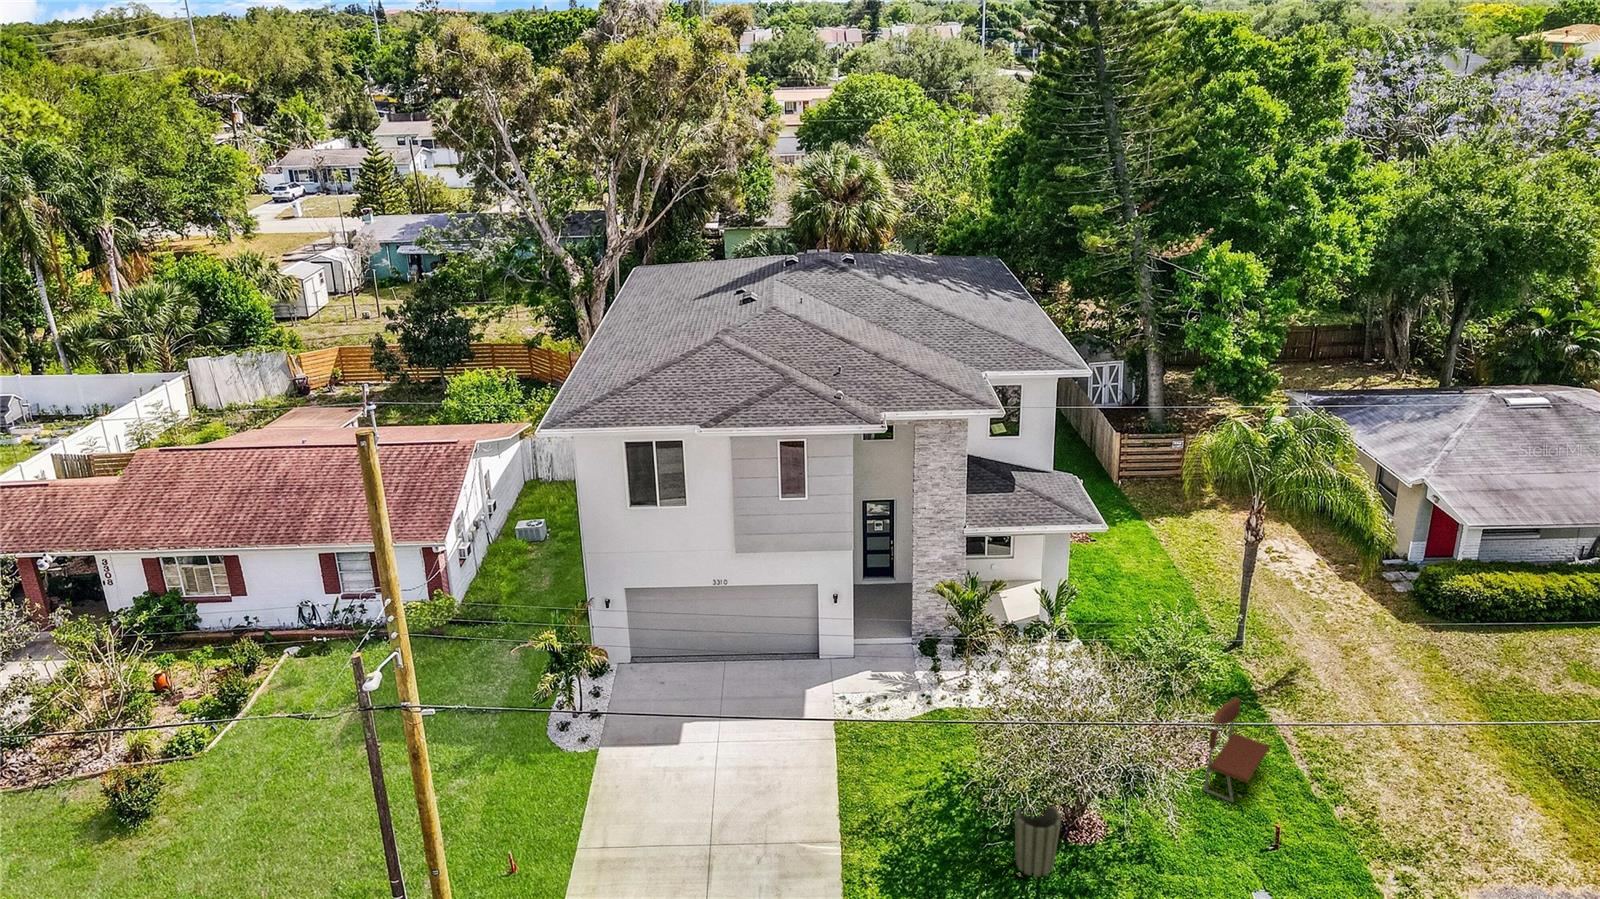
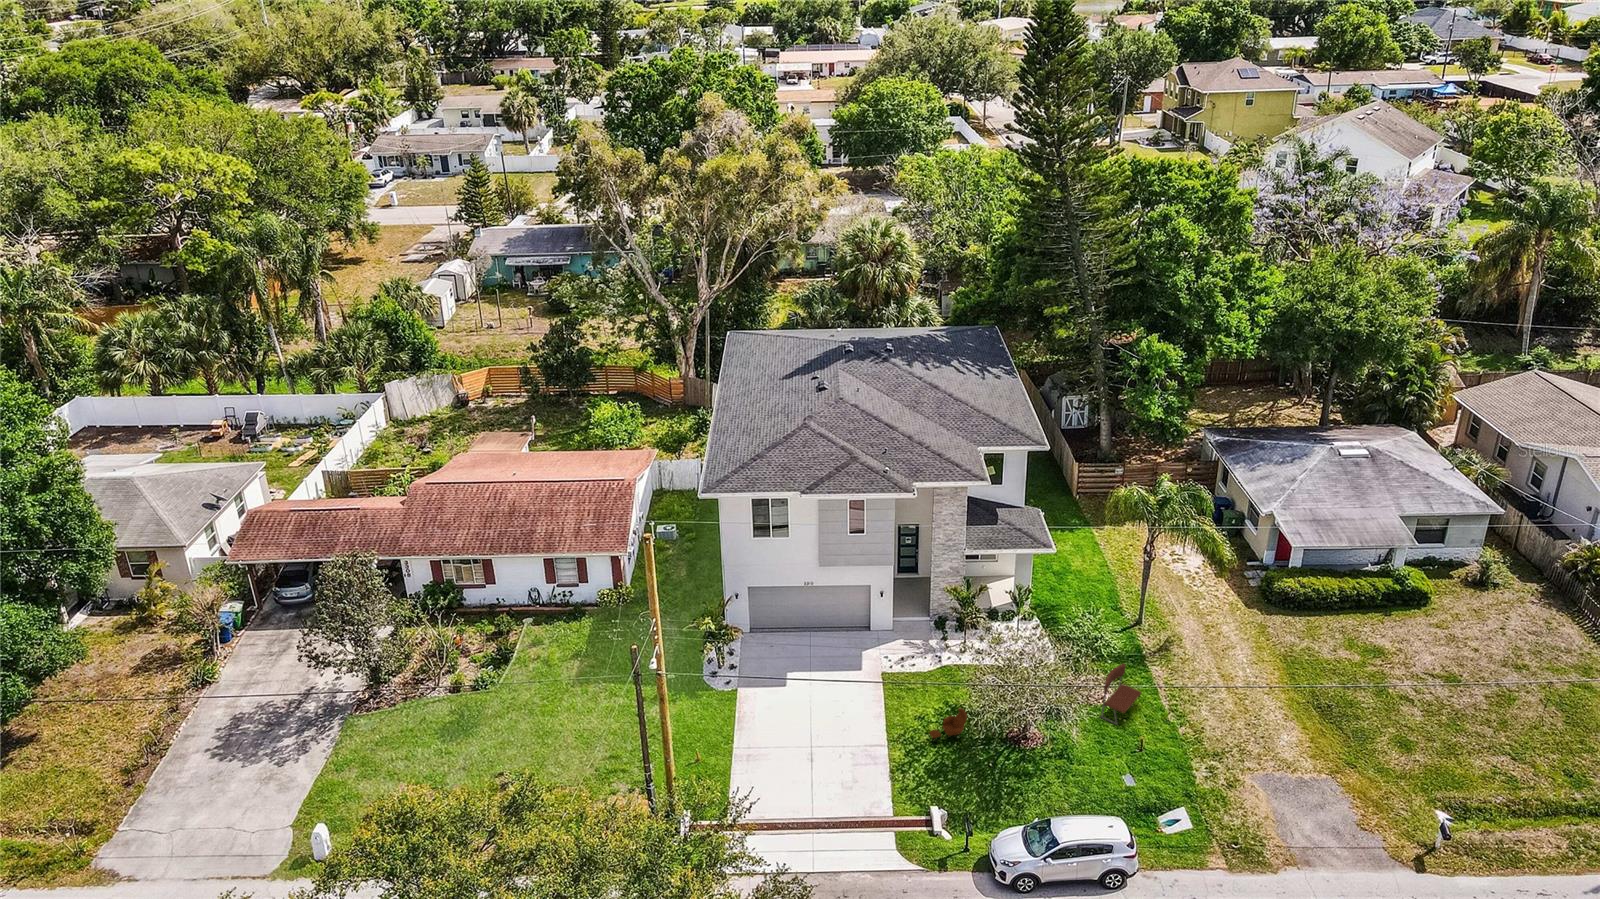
lounge chair: none [912,775,978,844] -> present [930,708,967,742]
trash can: present [1015,804,1061,877] -> none [987,722,1013,765]

